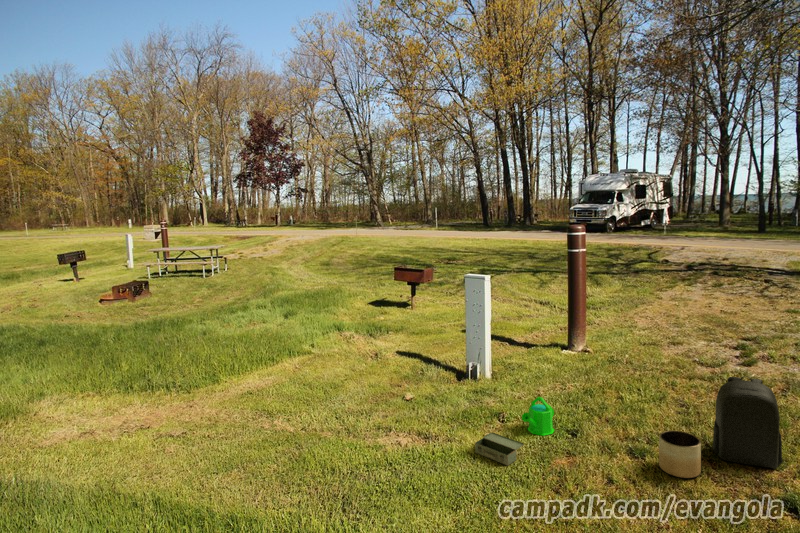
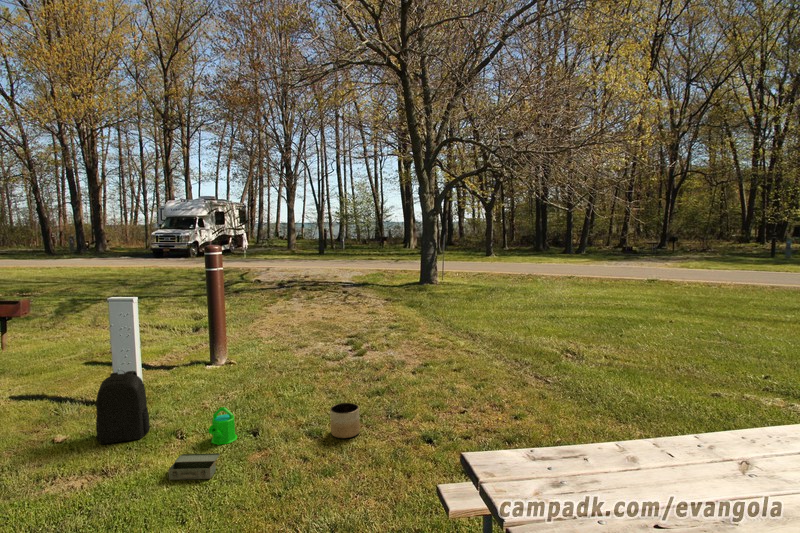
backpack: present [713,377,783,468] -> present [96,371,150,444]

